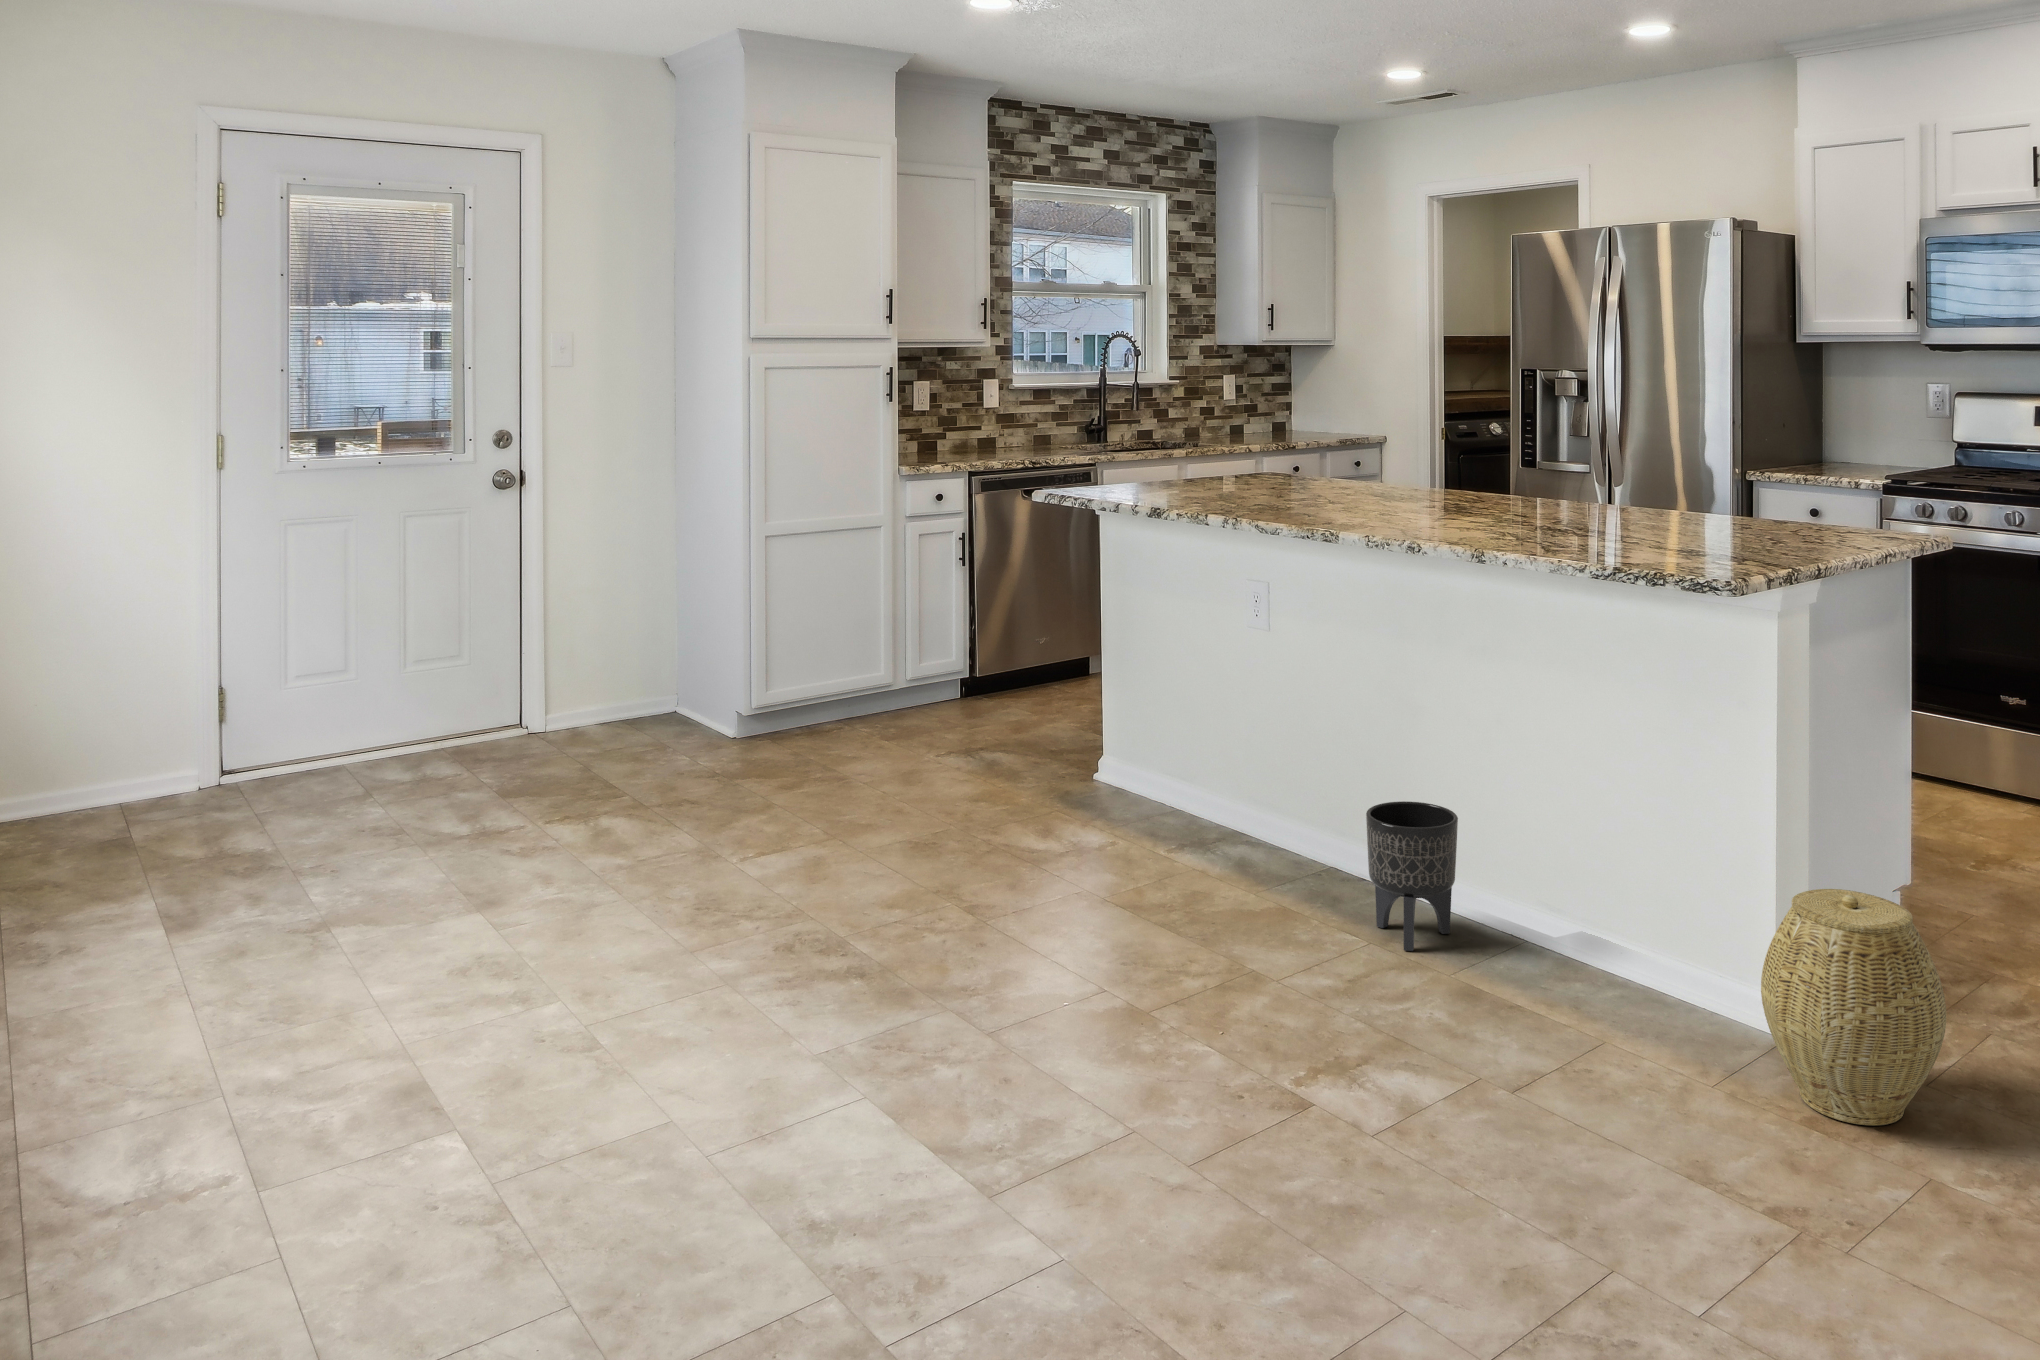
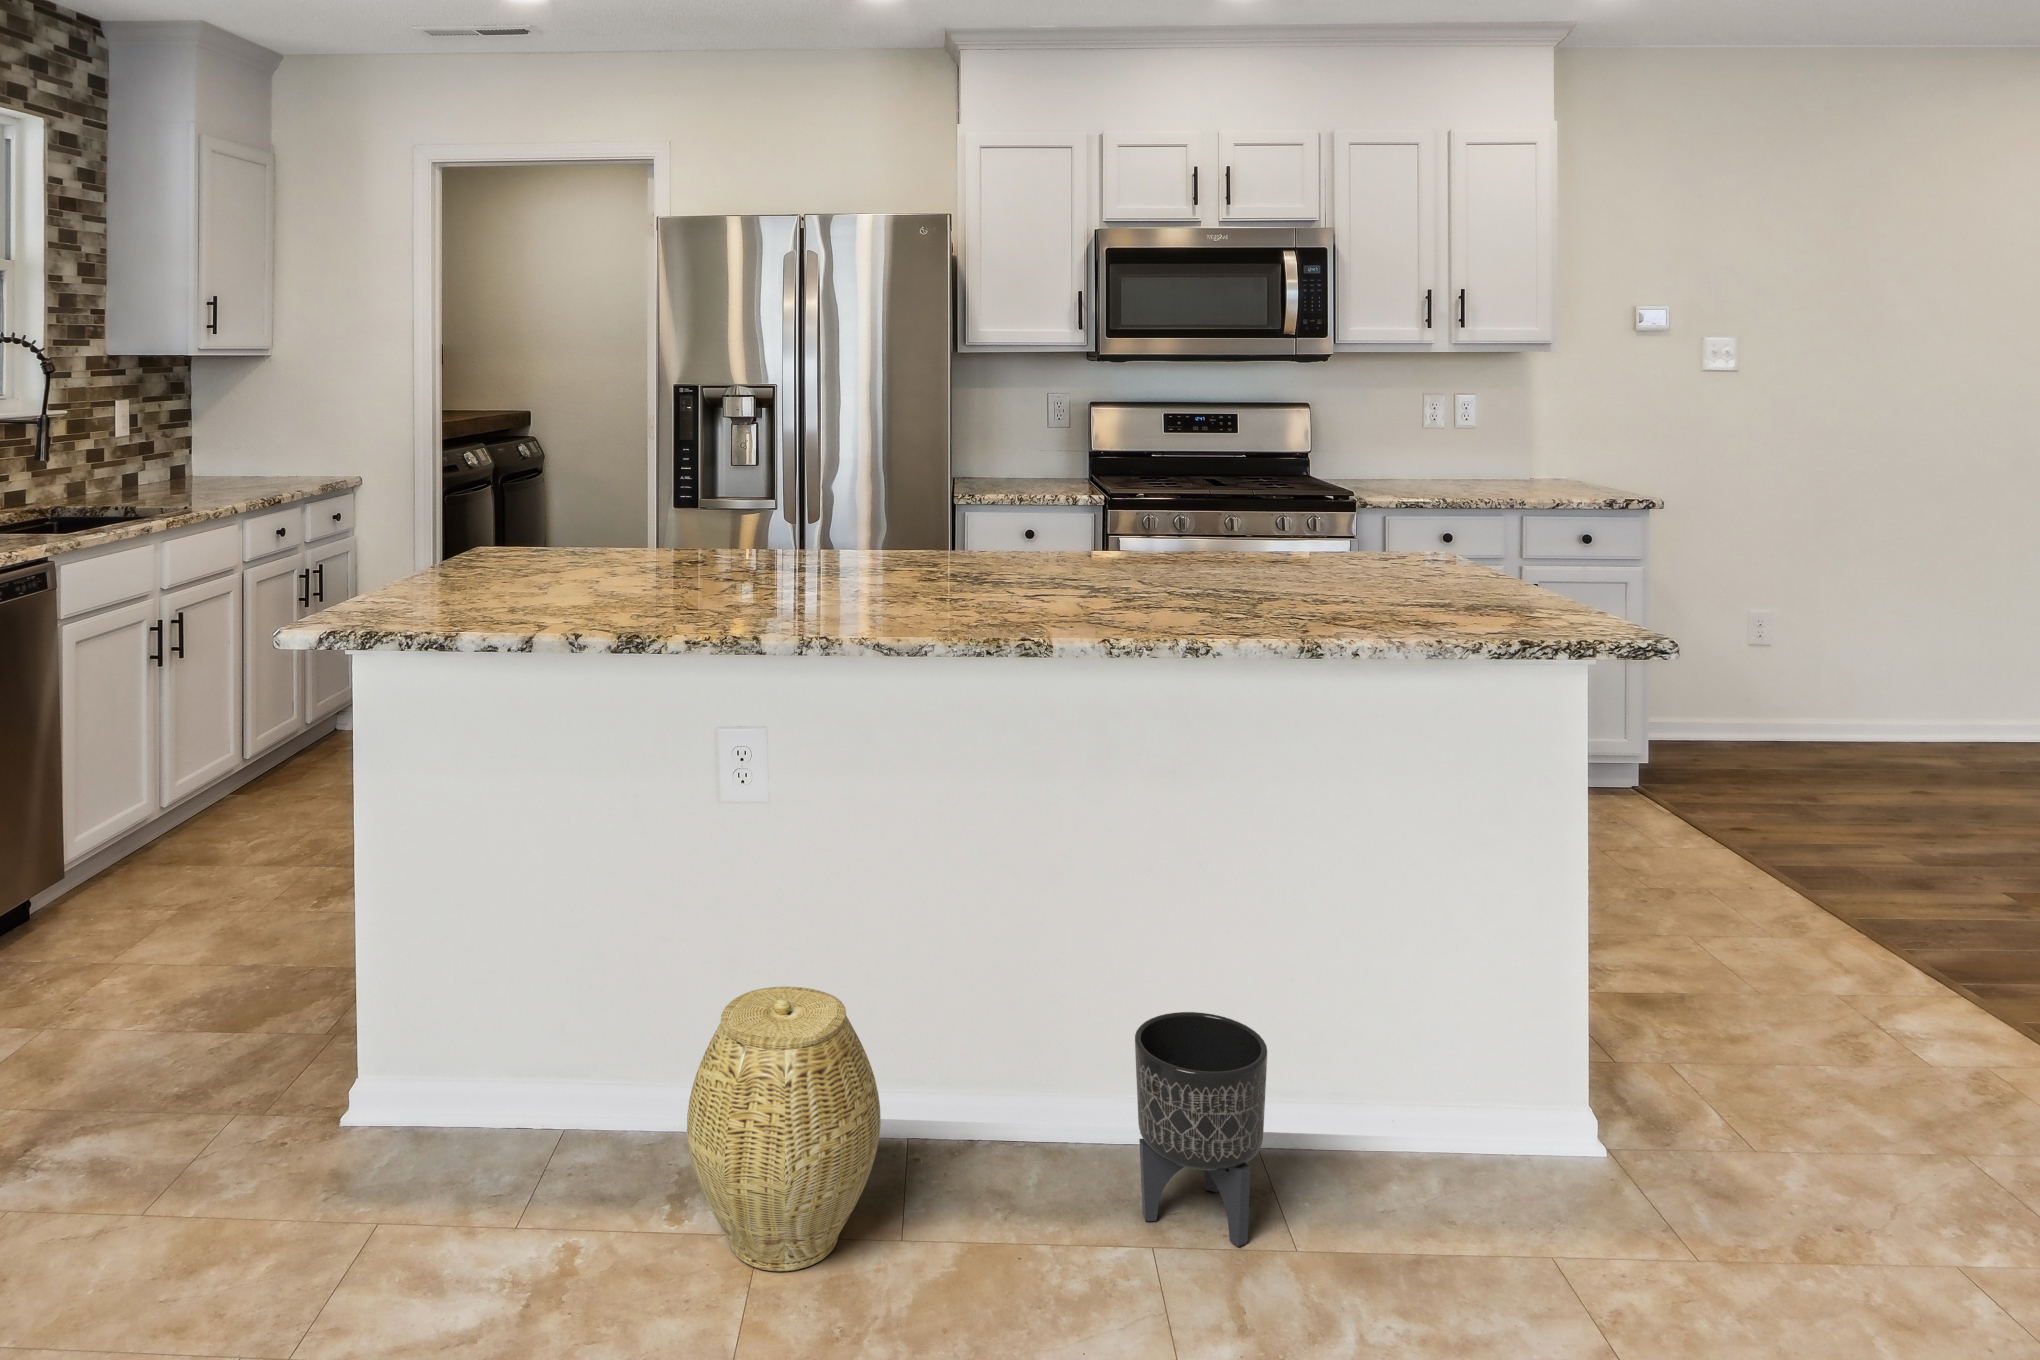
woven basket: present [1761,889,1946,1125] -> present [687,987,881,1271]

